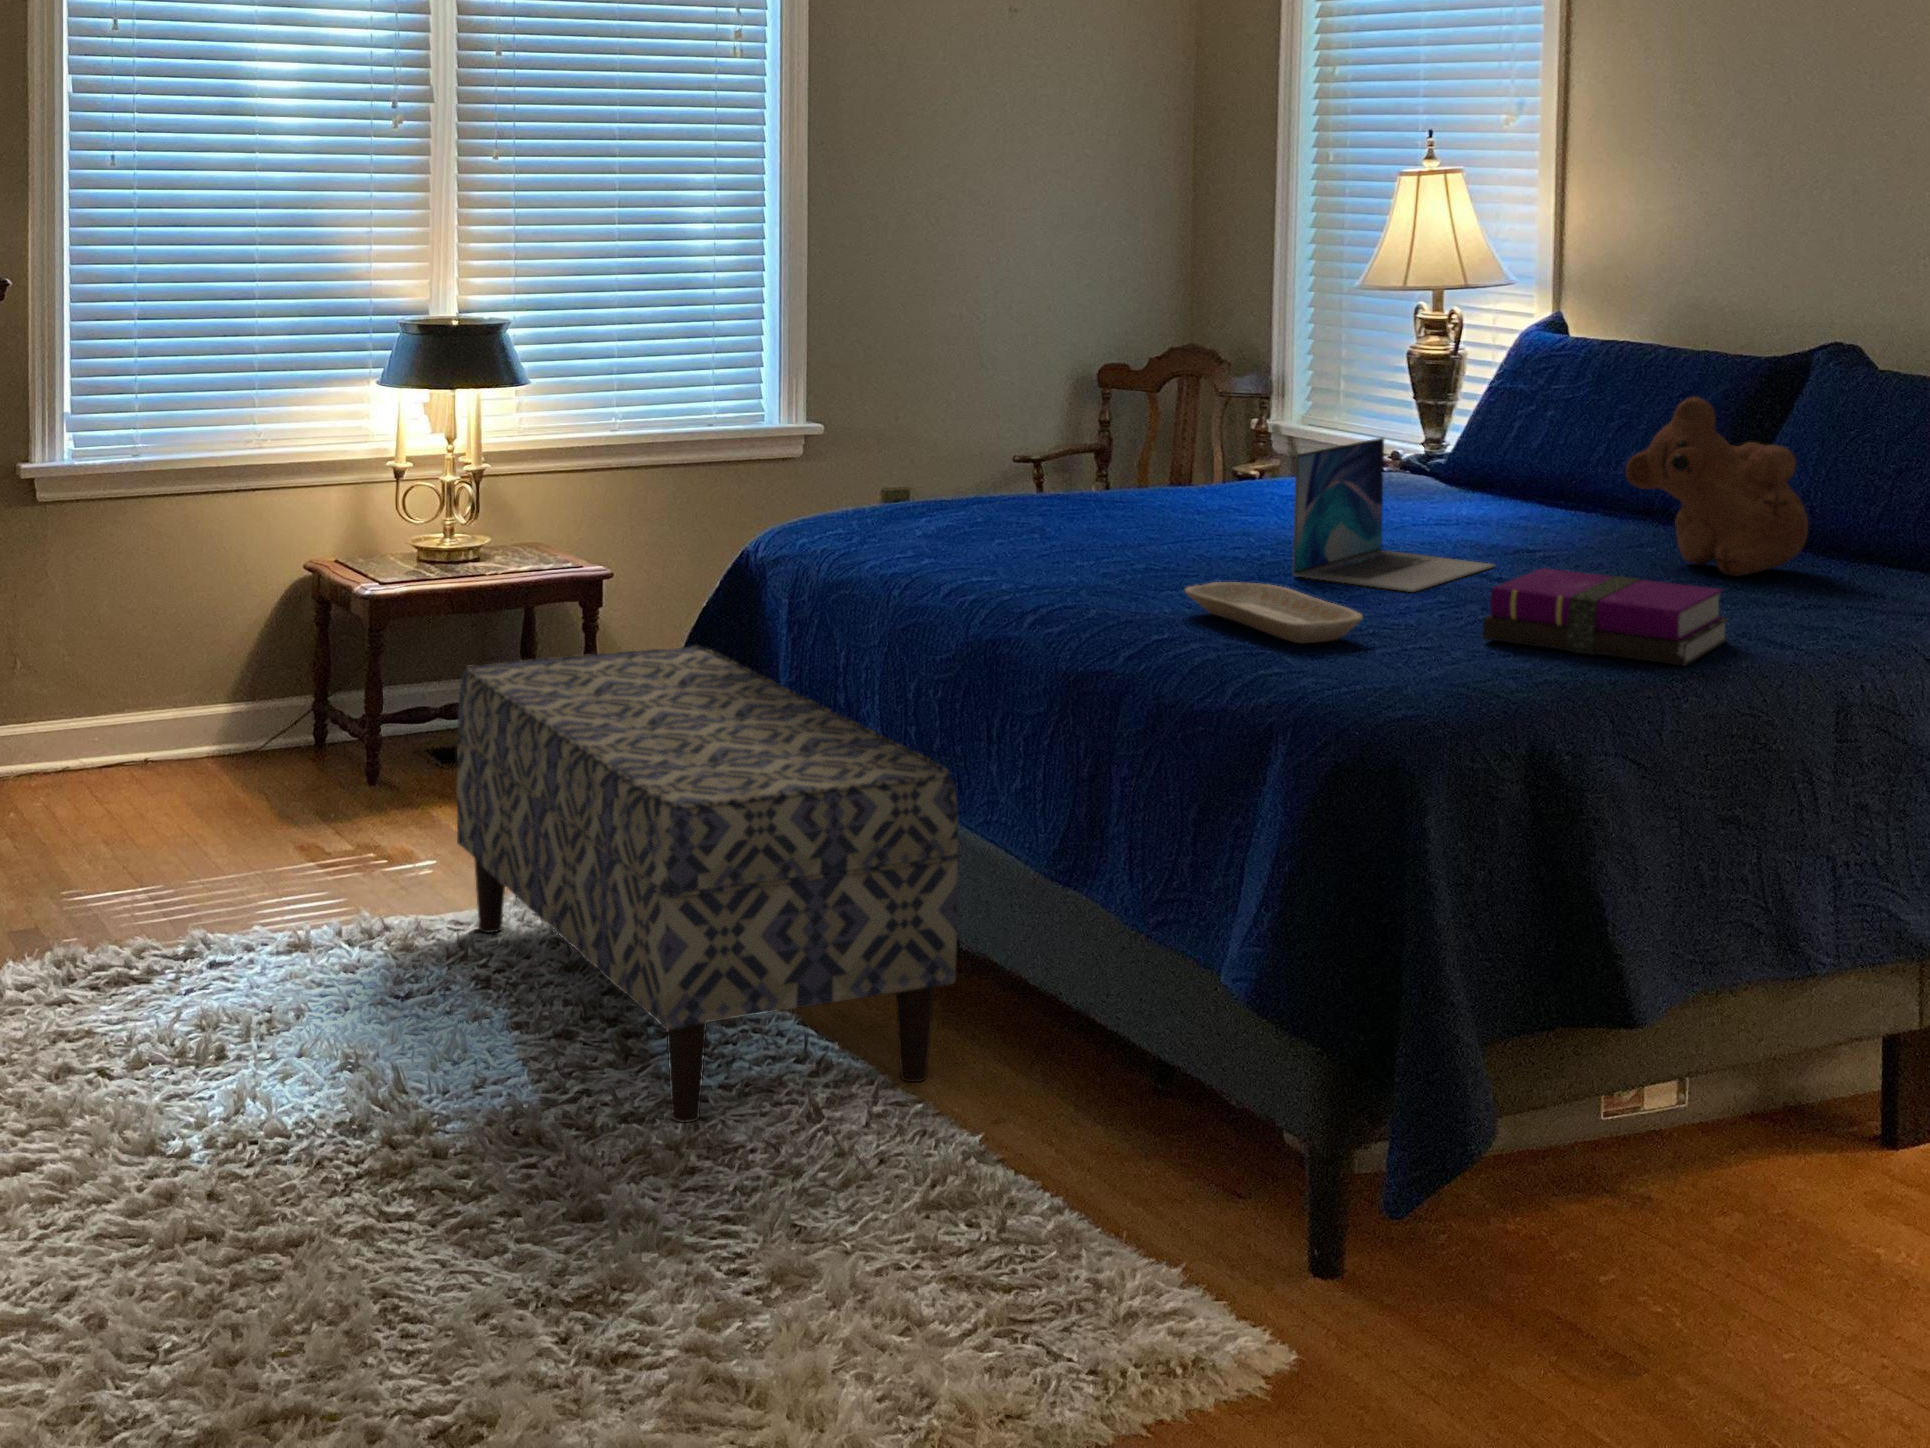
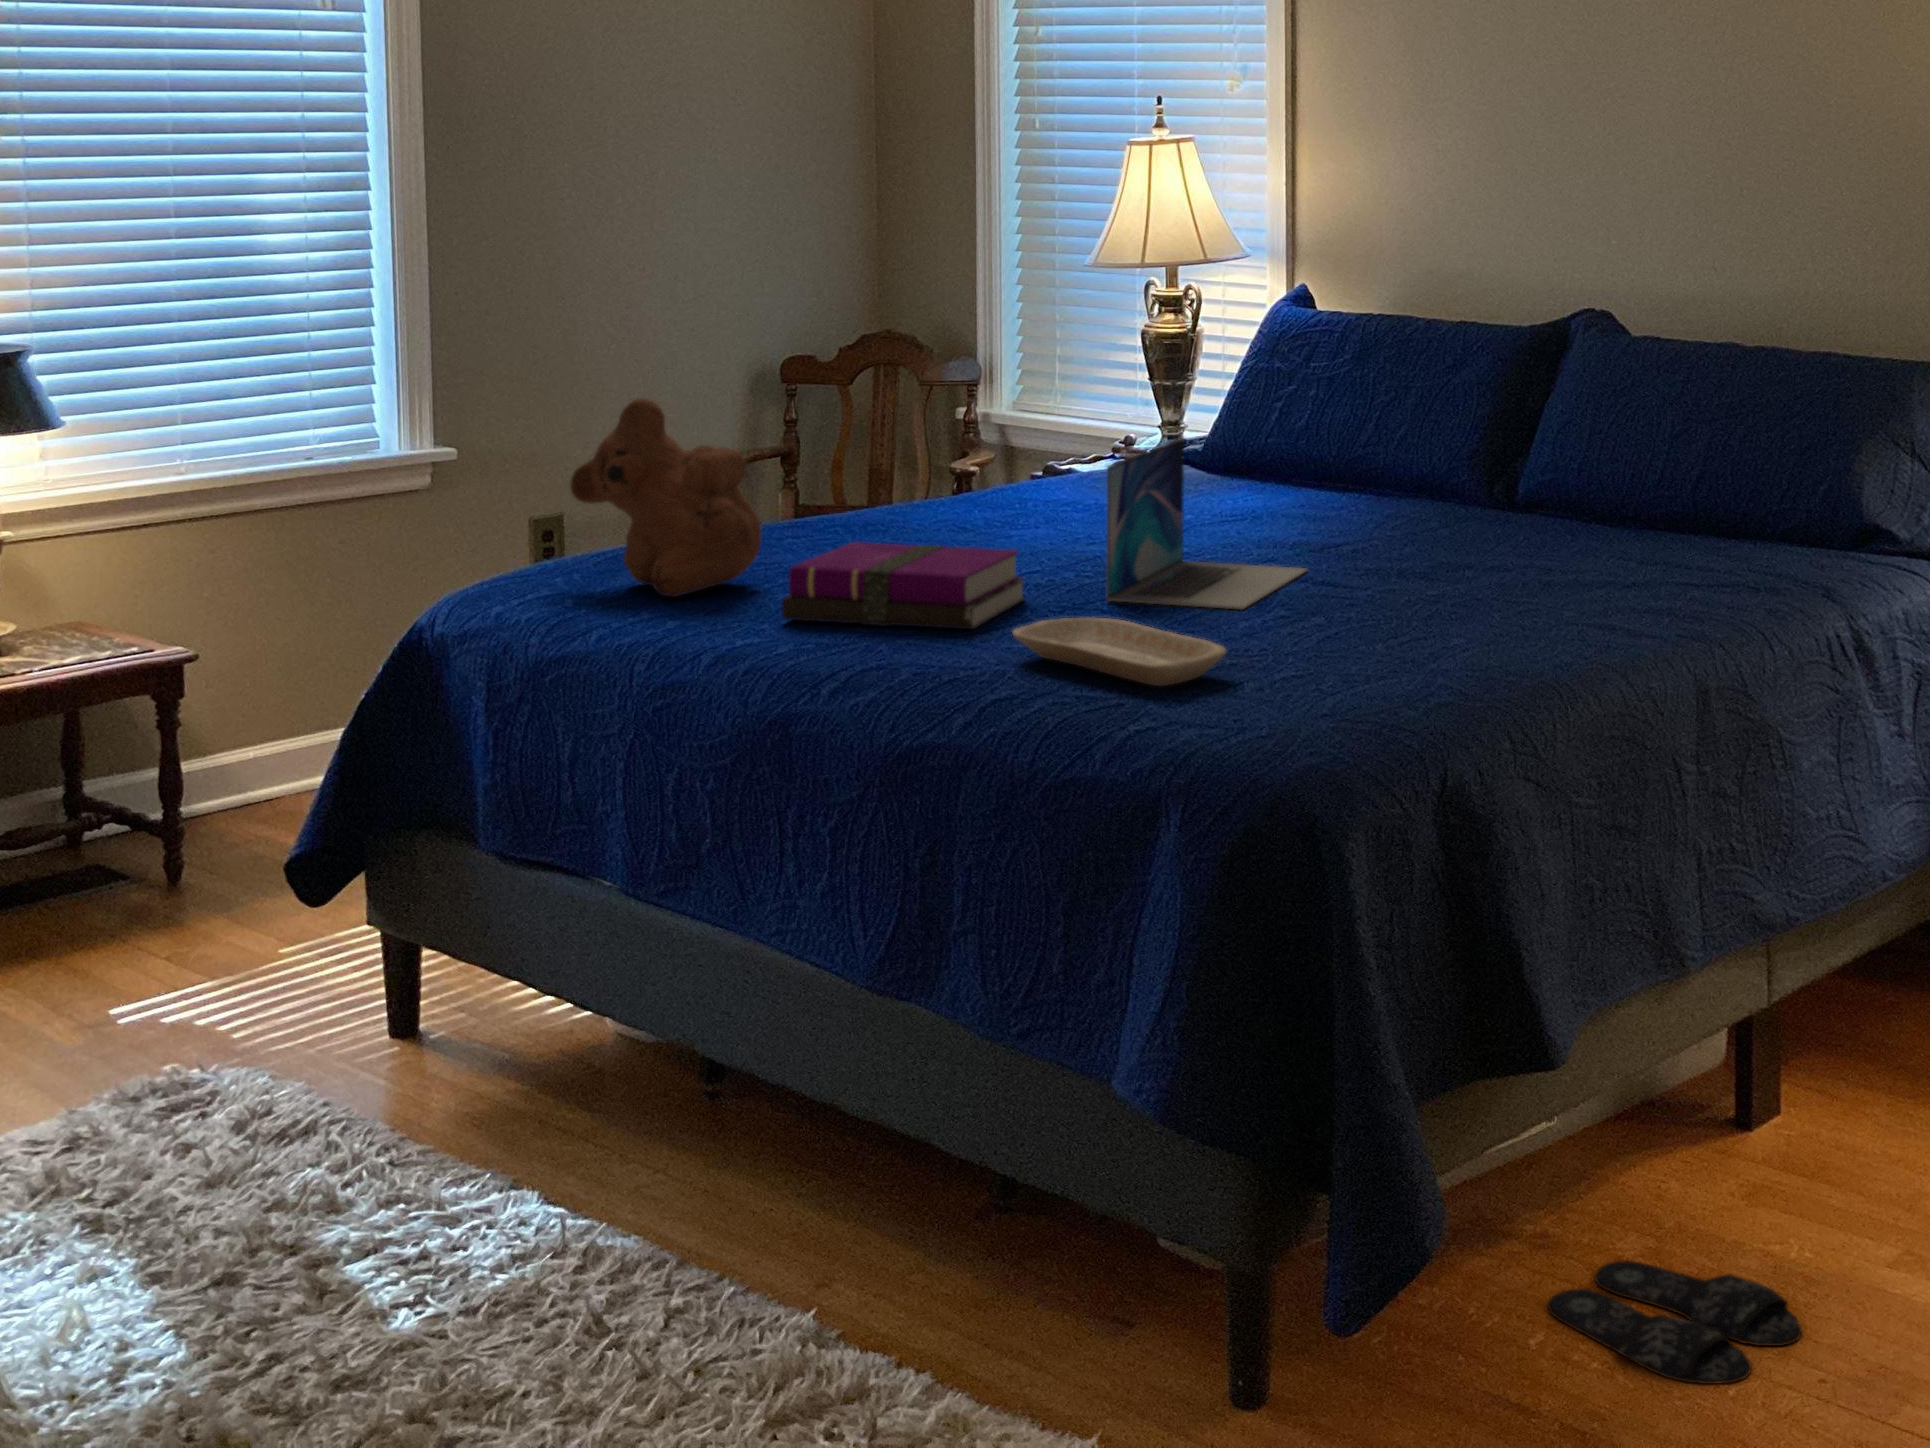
teddy bear: present [1626,397,1808,576] -> present [570,397,761,597]
notebook: present [1483,568,1728,666] -> present [781,542,1025,629]
bench: present [456,646,958,1123] -> none [23,743,756,1372]
slippers: none [1633,1233,1887,1353] -> present [1548,1261,1802,1384]

